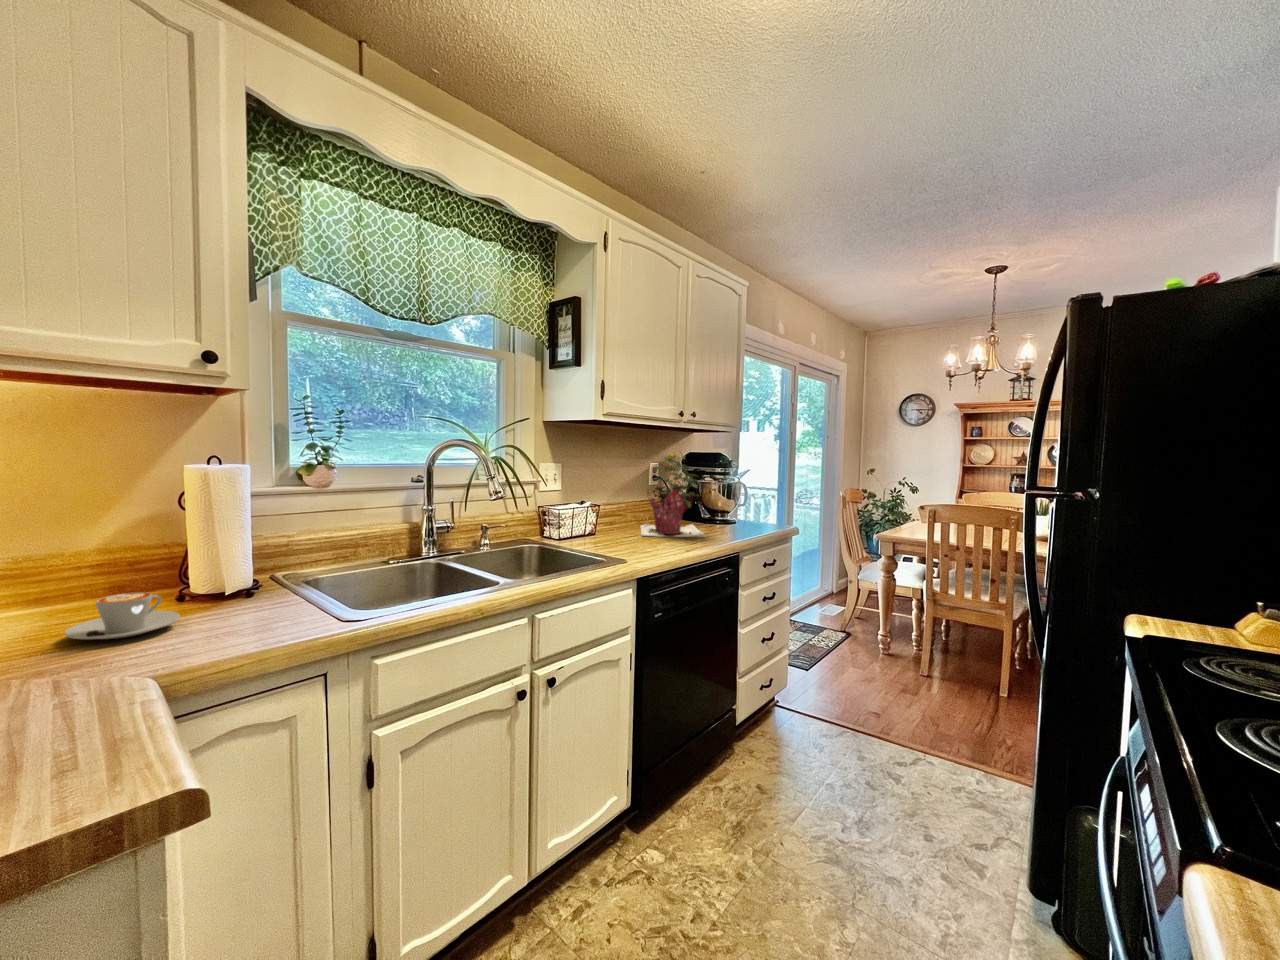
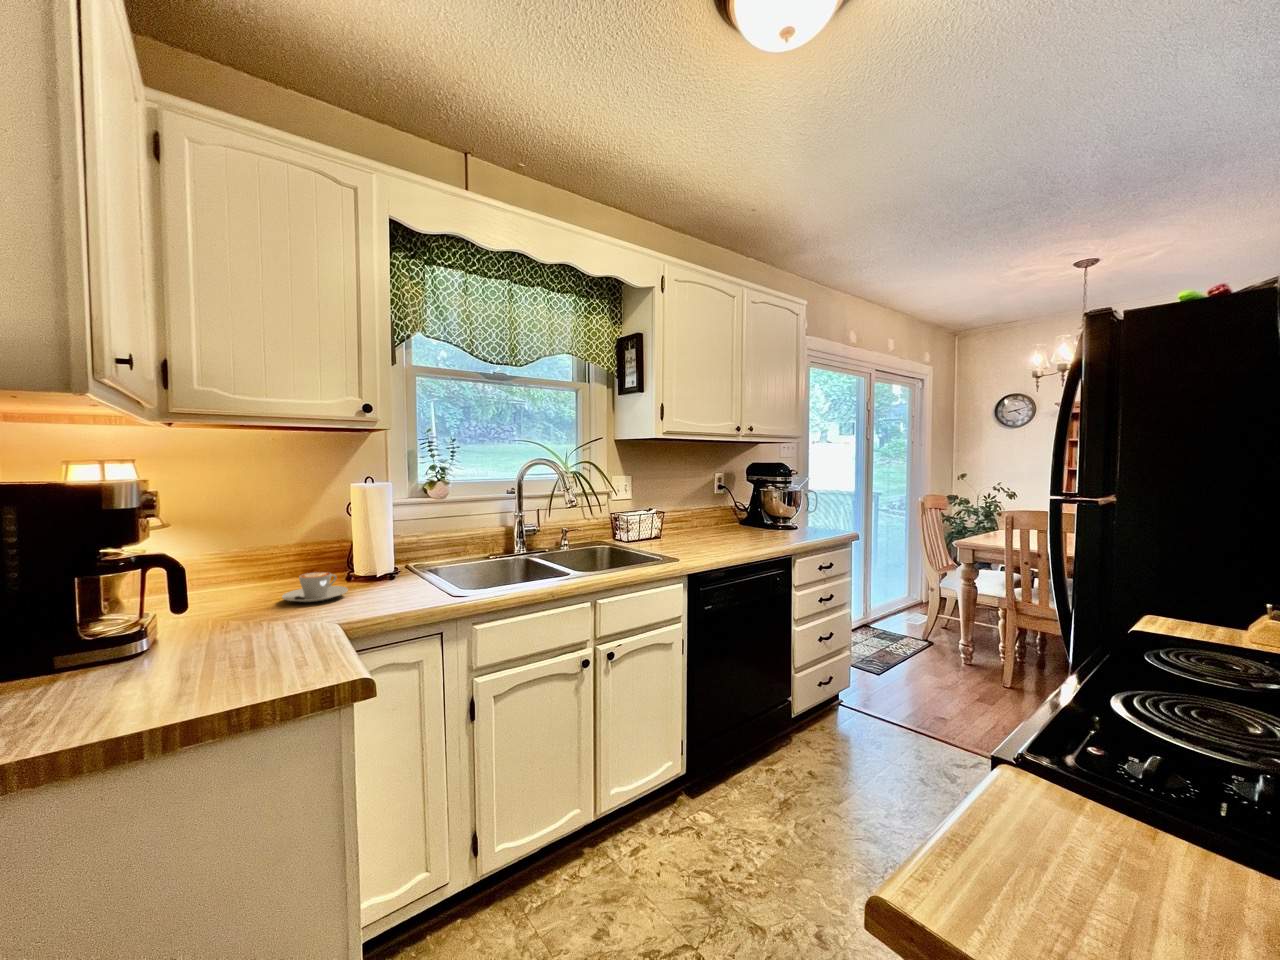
potted plant: present [641,453,706,537] -> none [702,463,762,542]

